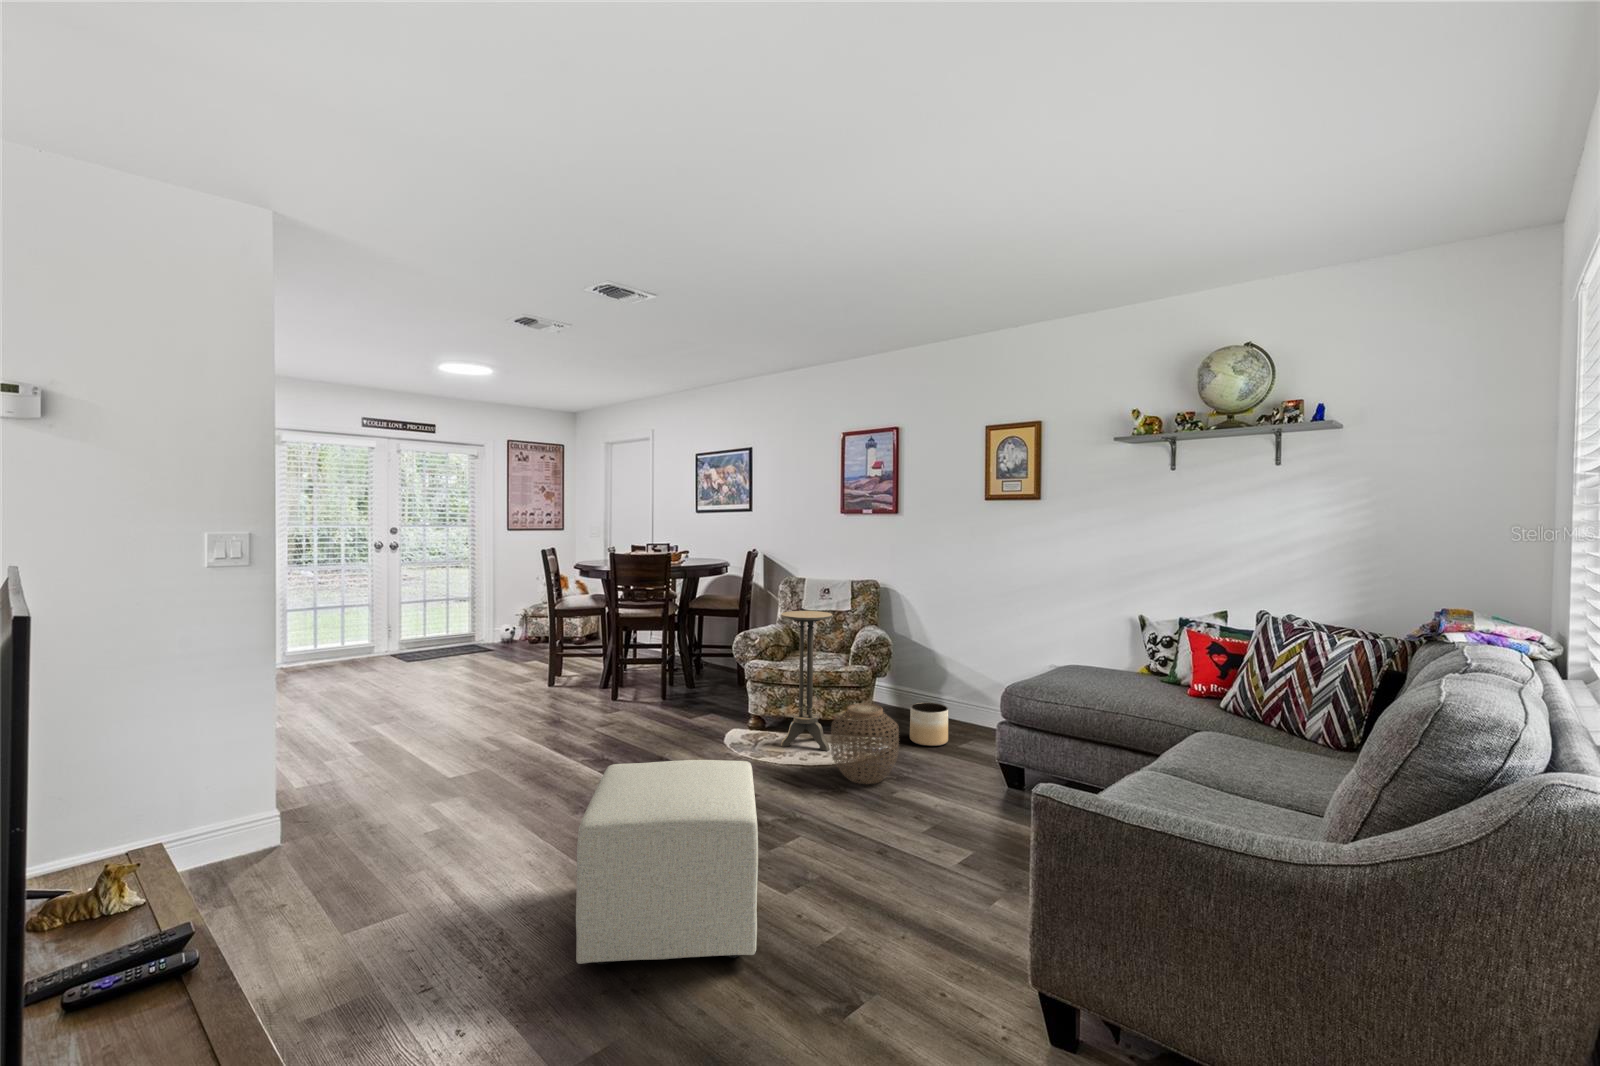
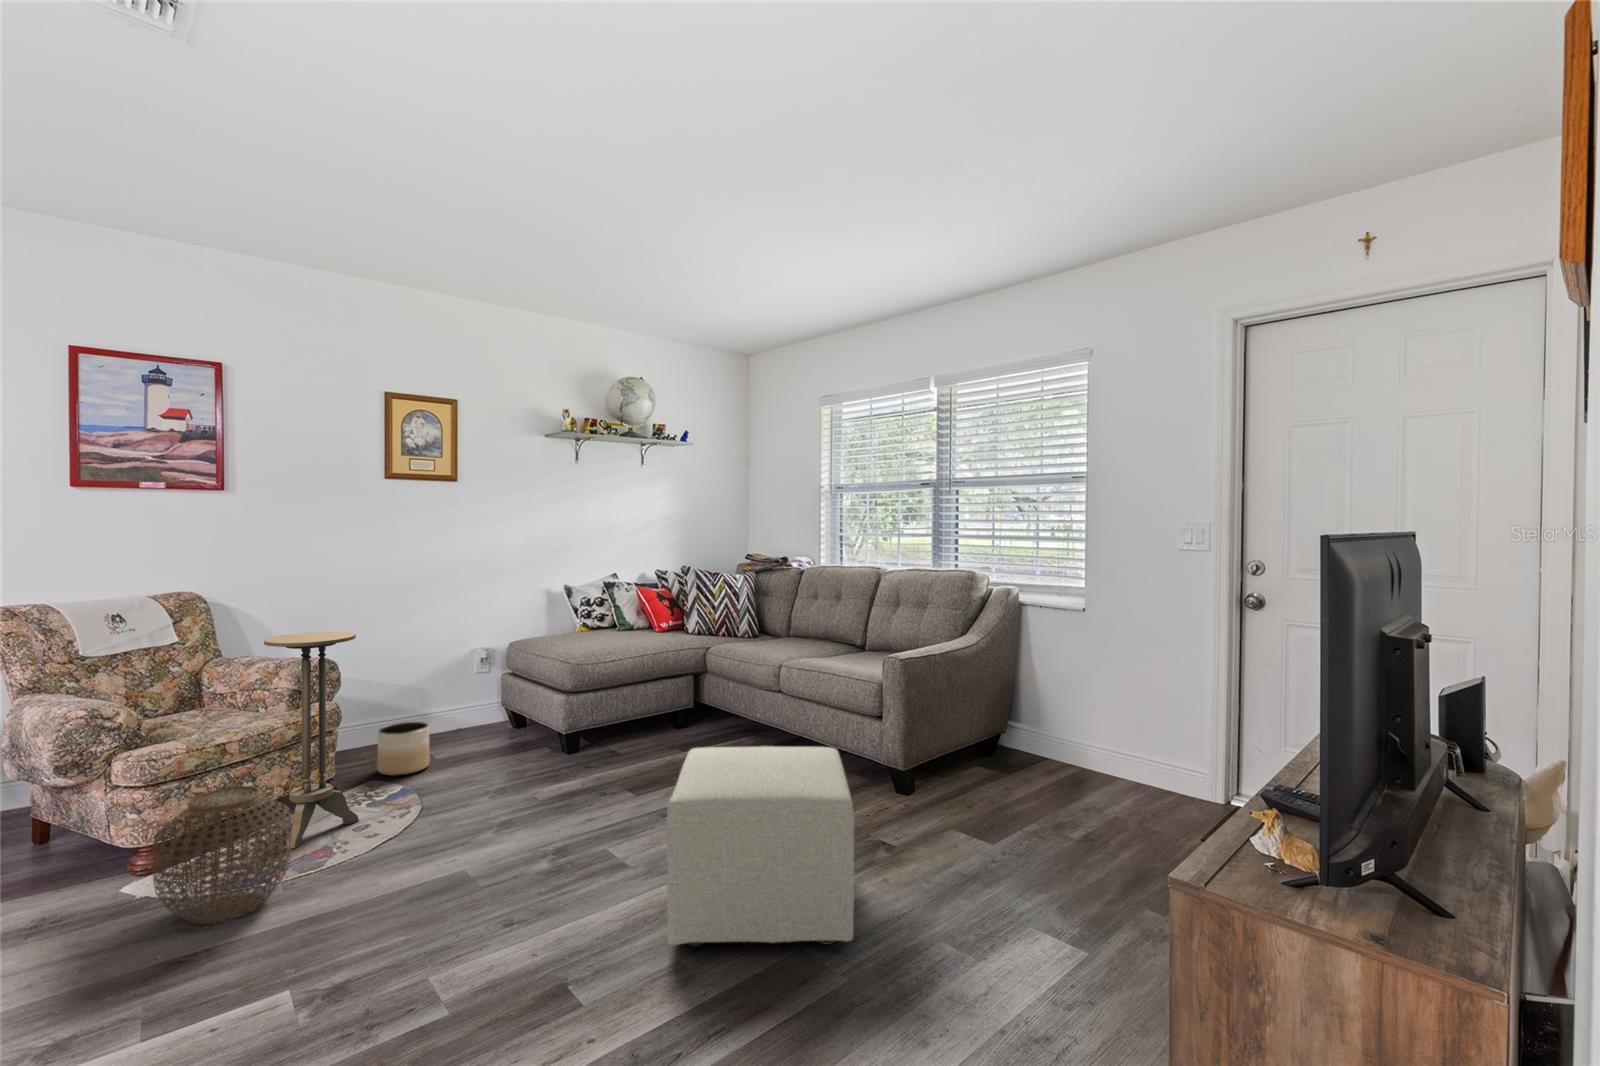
woven basket: present [831,703,899,784] -> present [153,786,292,923]

